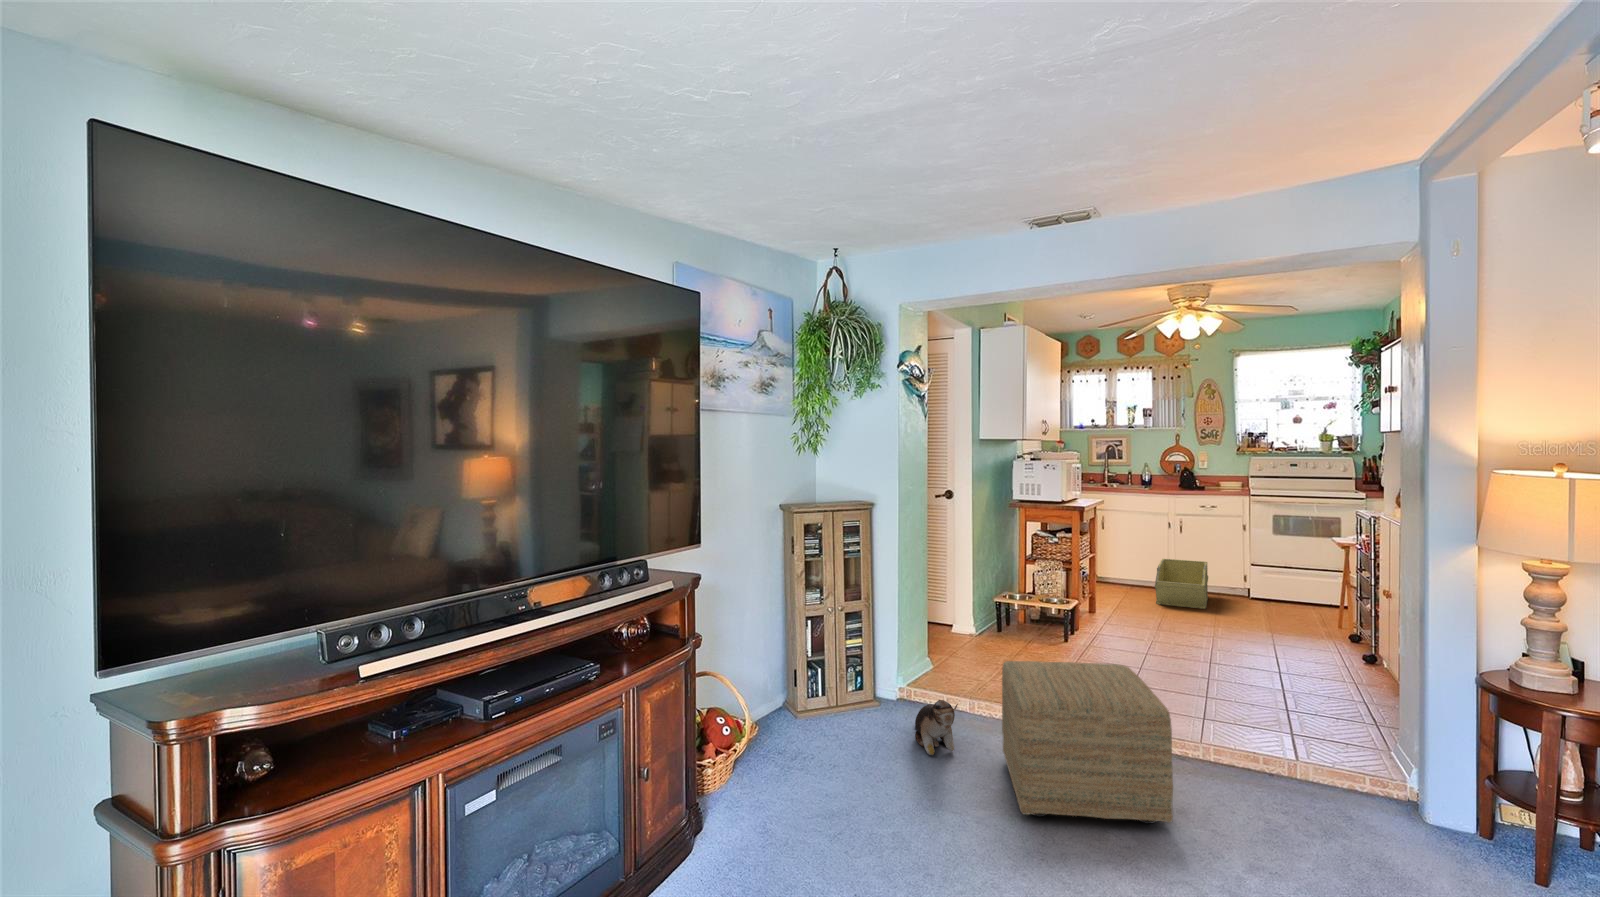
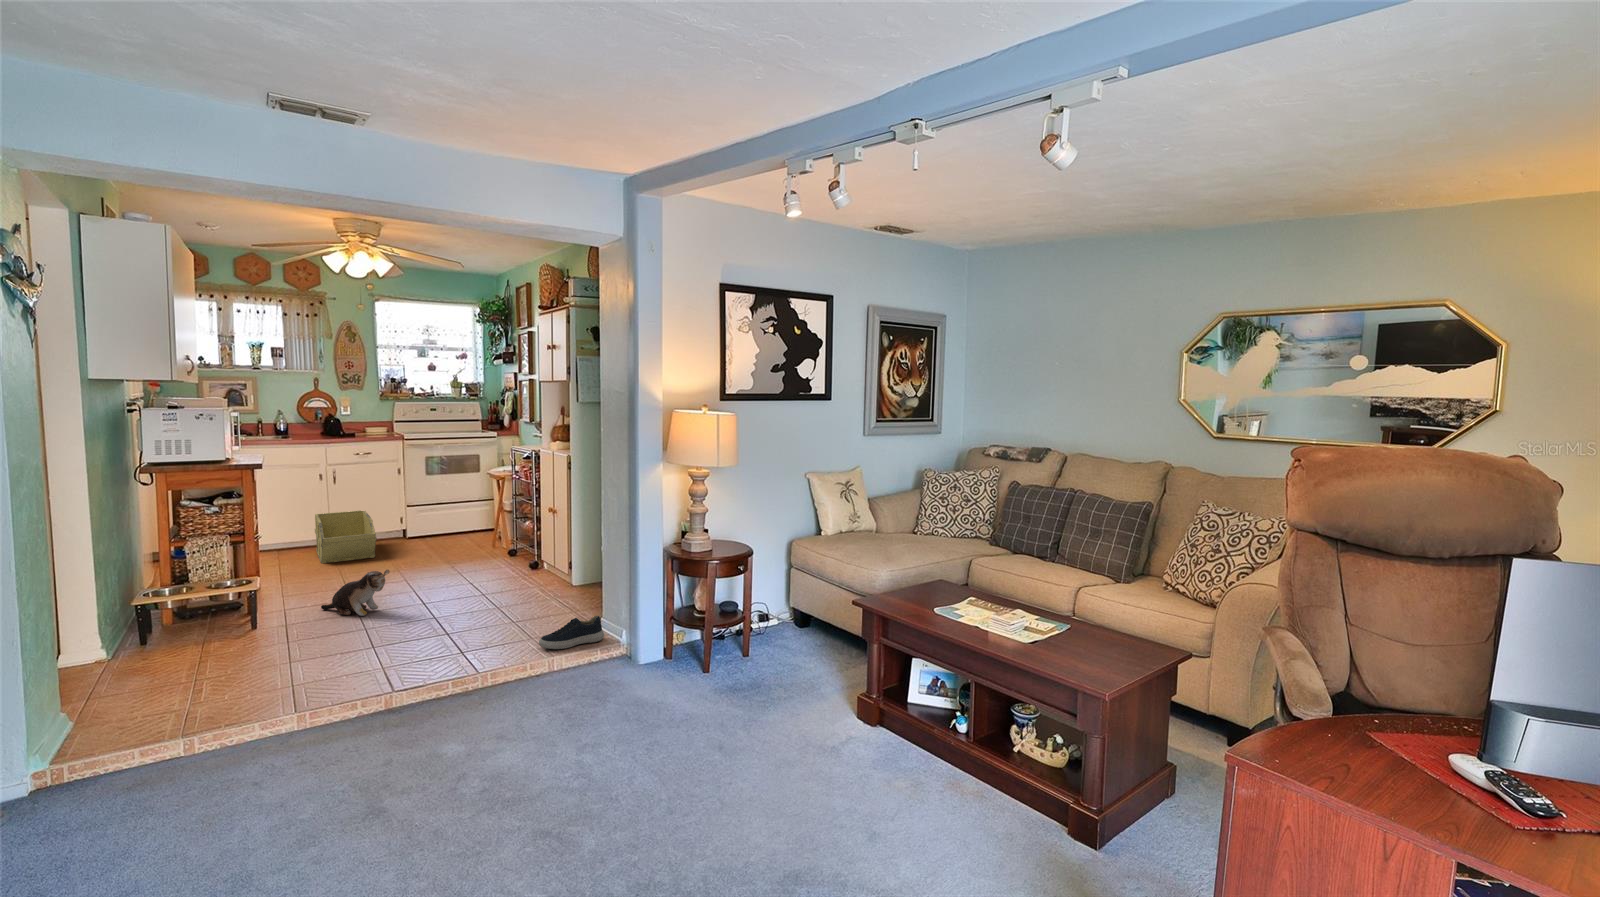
ottoman: present [1002,661,1173,824] -> none [285,622,511,820]
plush toy: present [915,700,958,755] -> present [321,569,390,616]
shoe: none [1290,727,1391,770] -> present [539,616,604,649]

